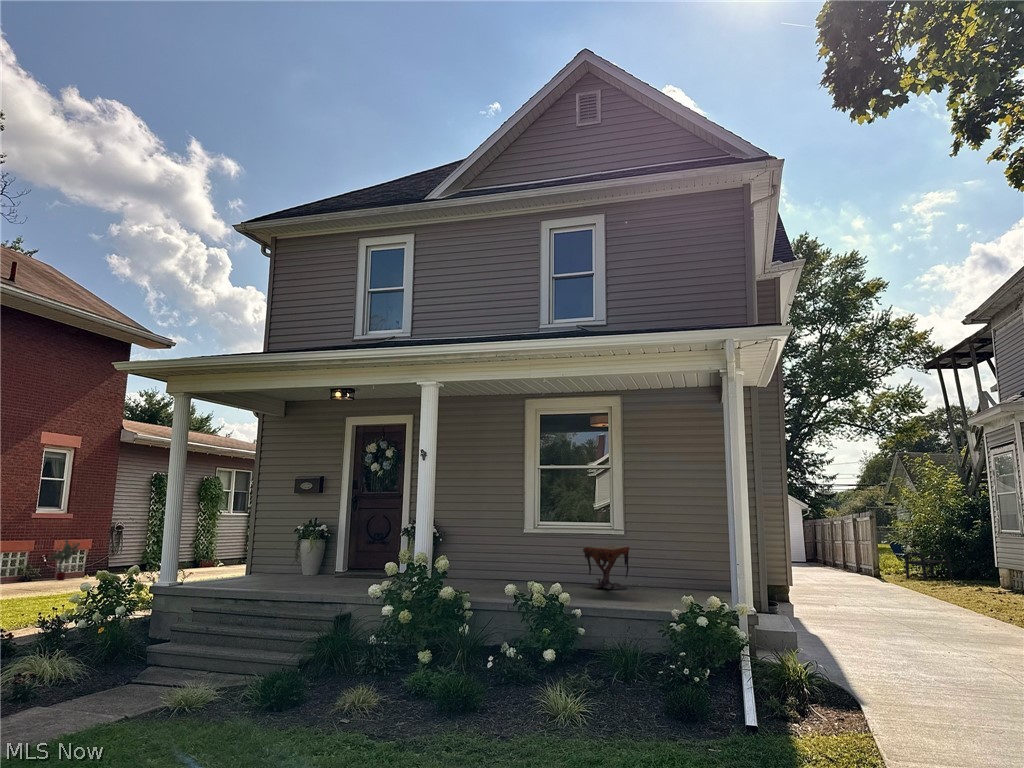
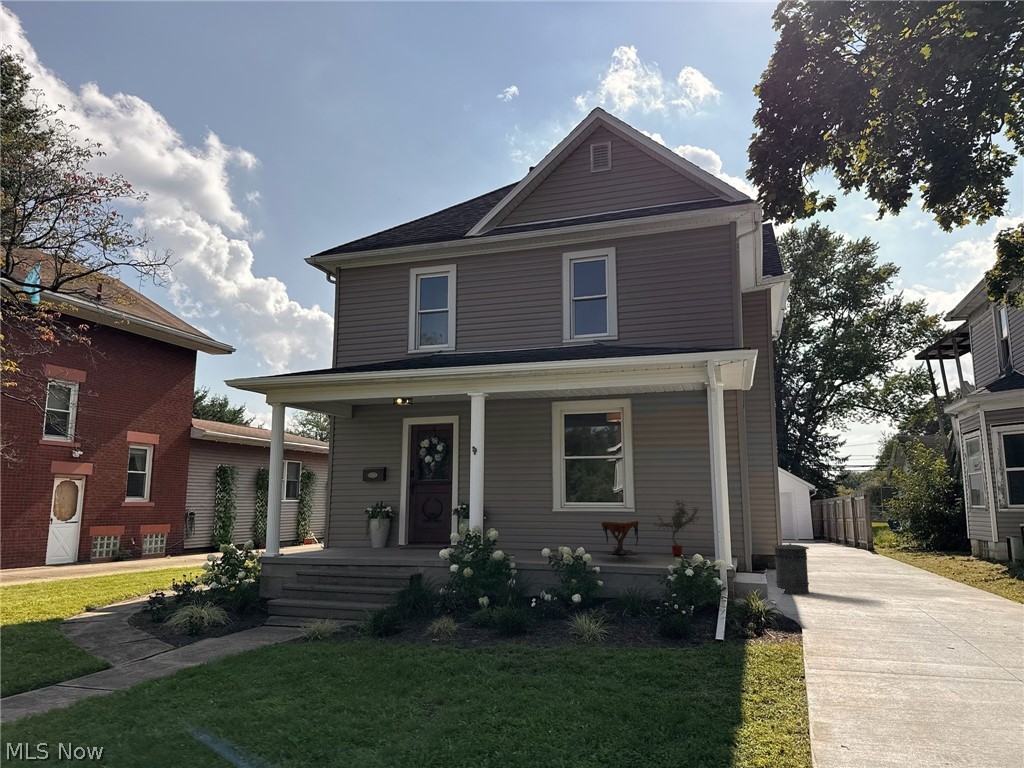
potted tree: present [47,539,80,580] -> present [654,500,699,556]
bench: present [905,551,952,580] -> none [898,527,941,553]
trash can: none [789,575,836,640] -> present [772,543,809,594]

